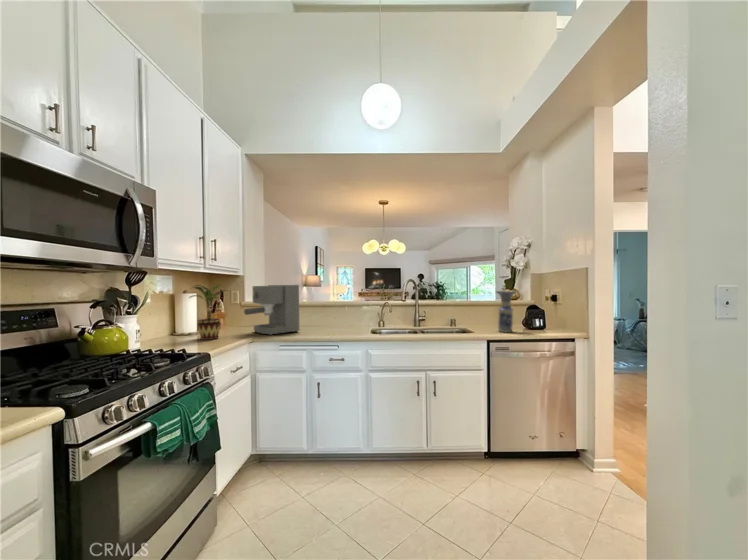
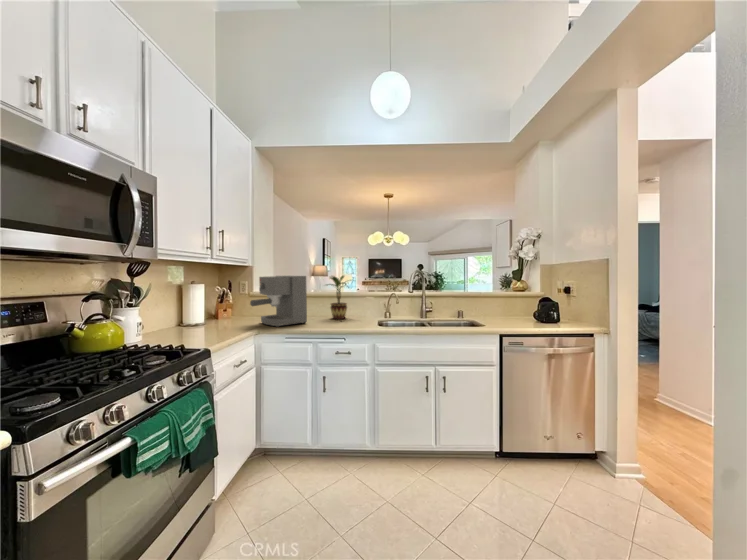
potted plant: present [190,284,226,340] -> present [327,275,347,319]
vase: present [496,290,516,332] -> none [507,283,529,326]

